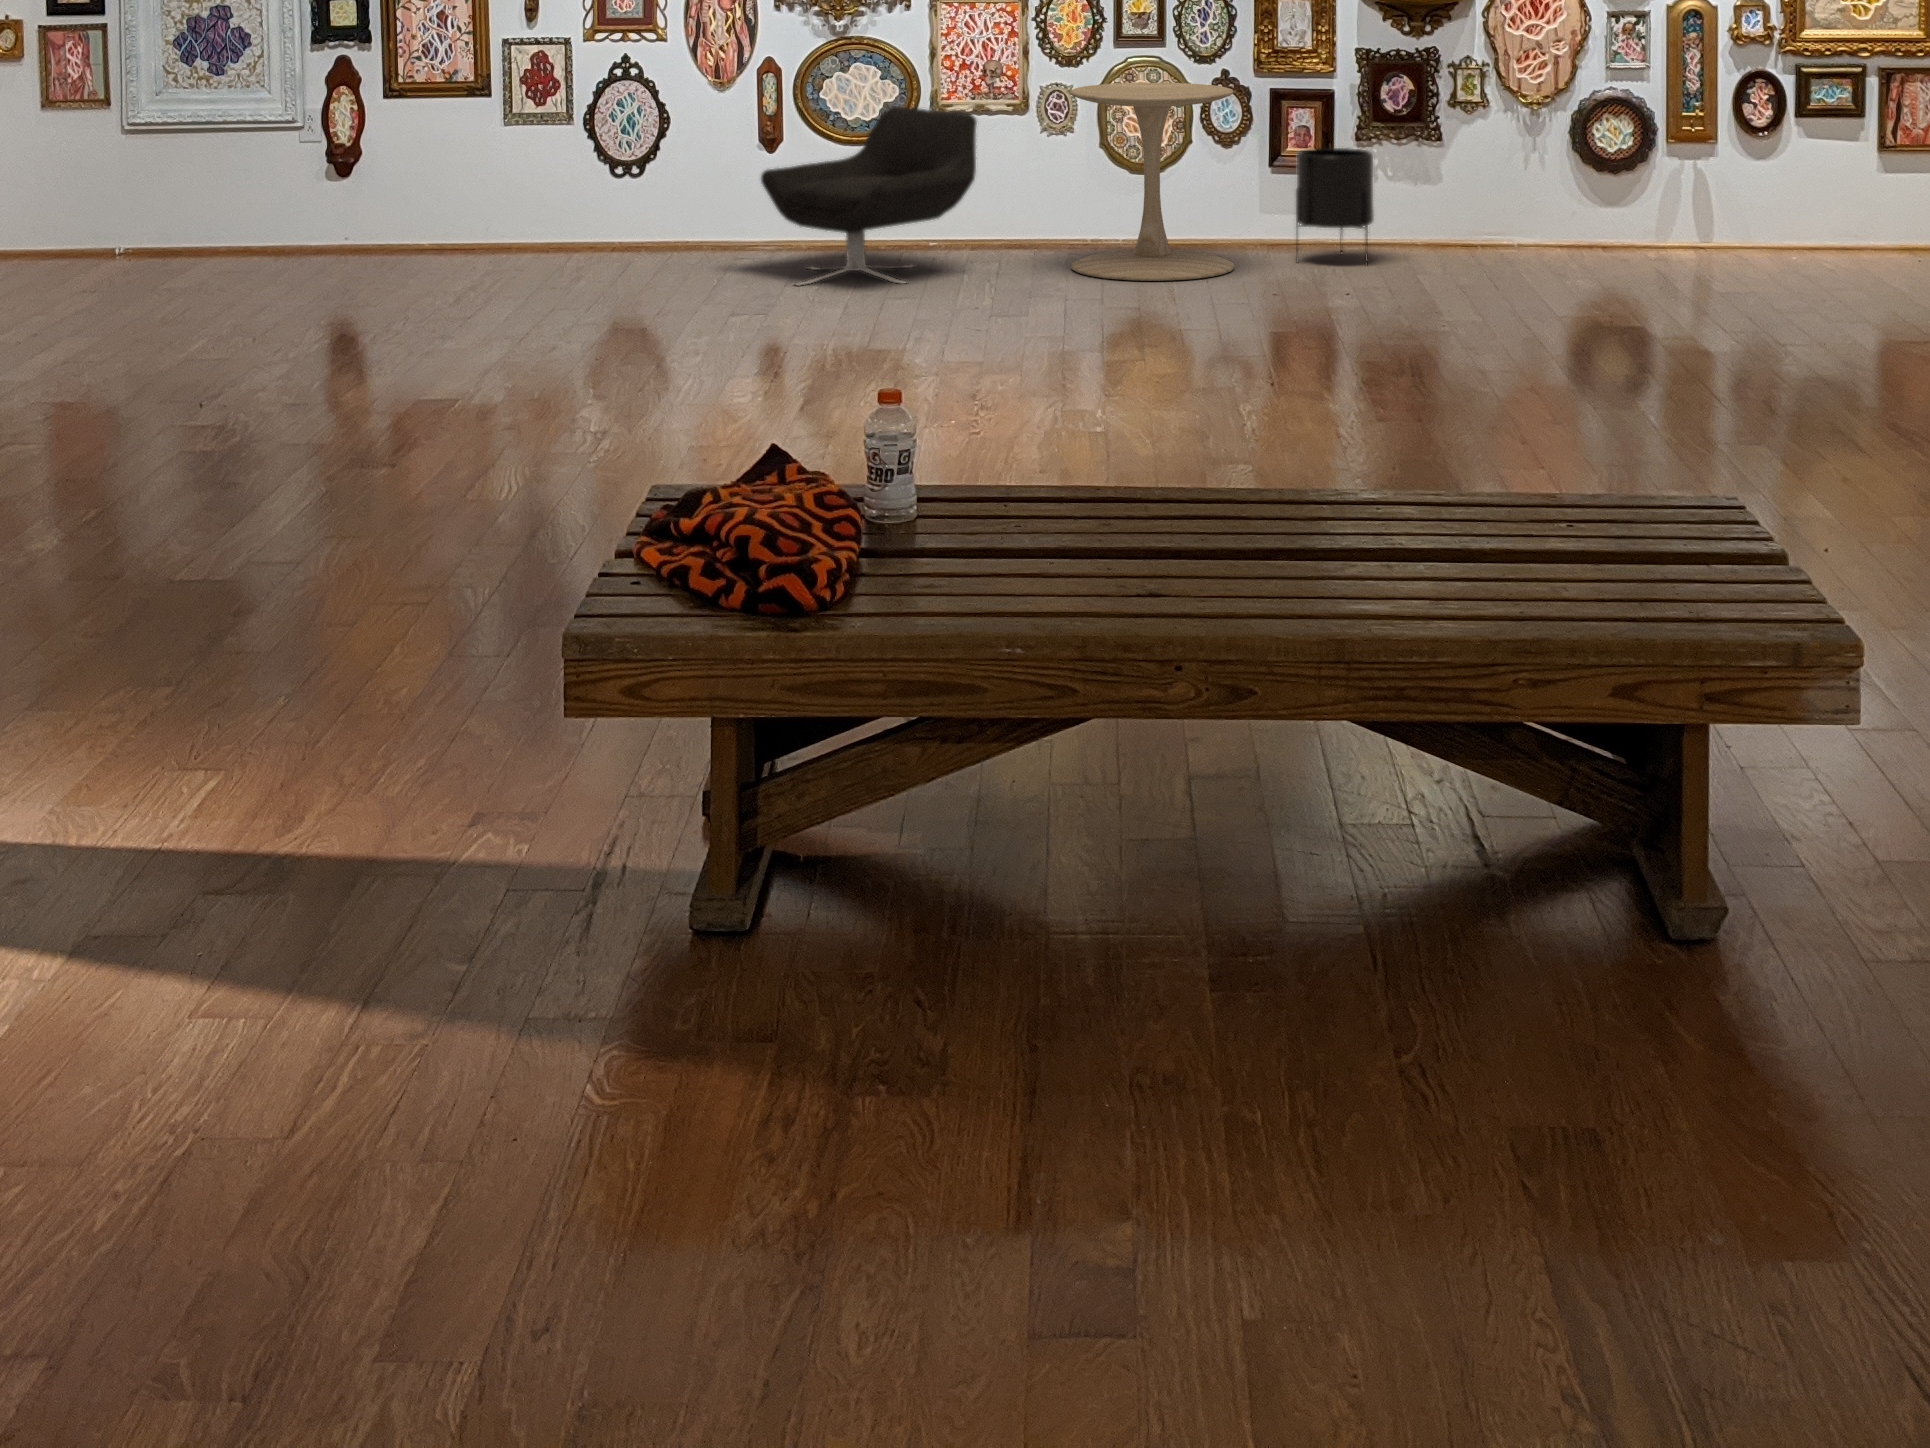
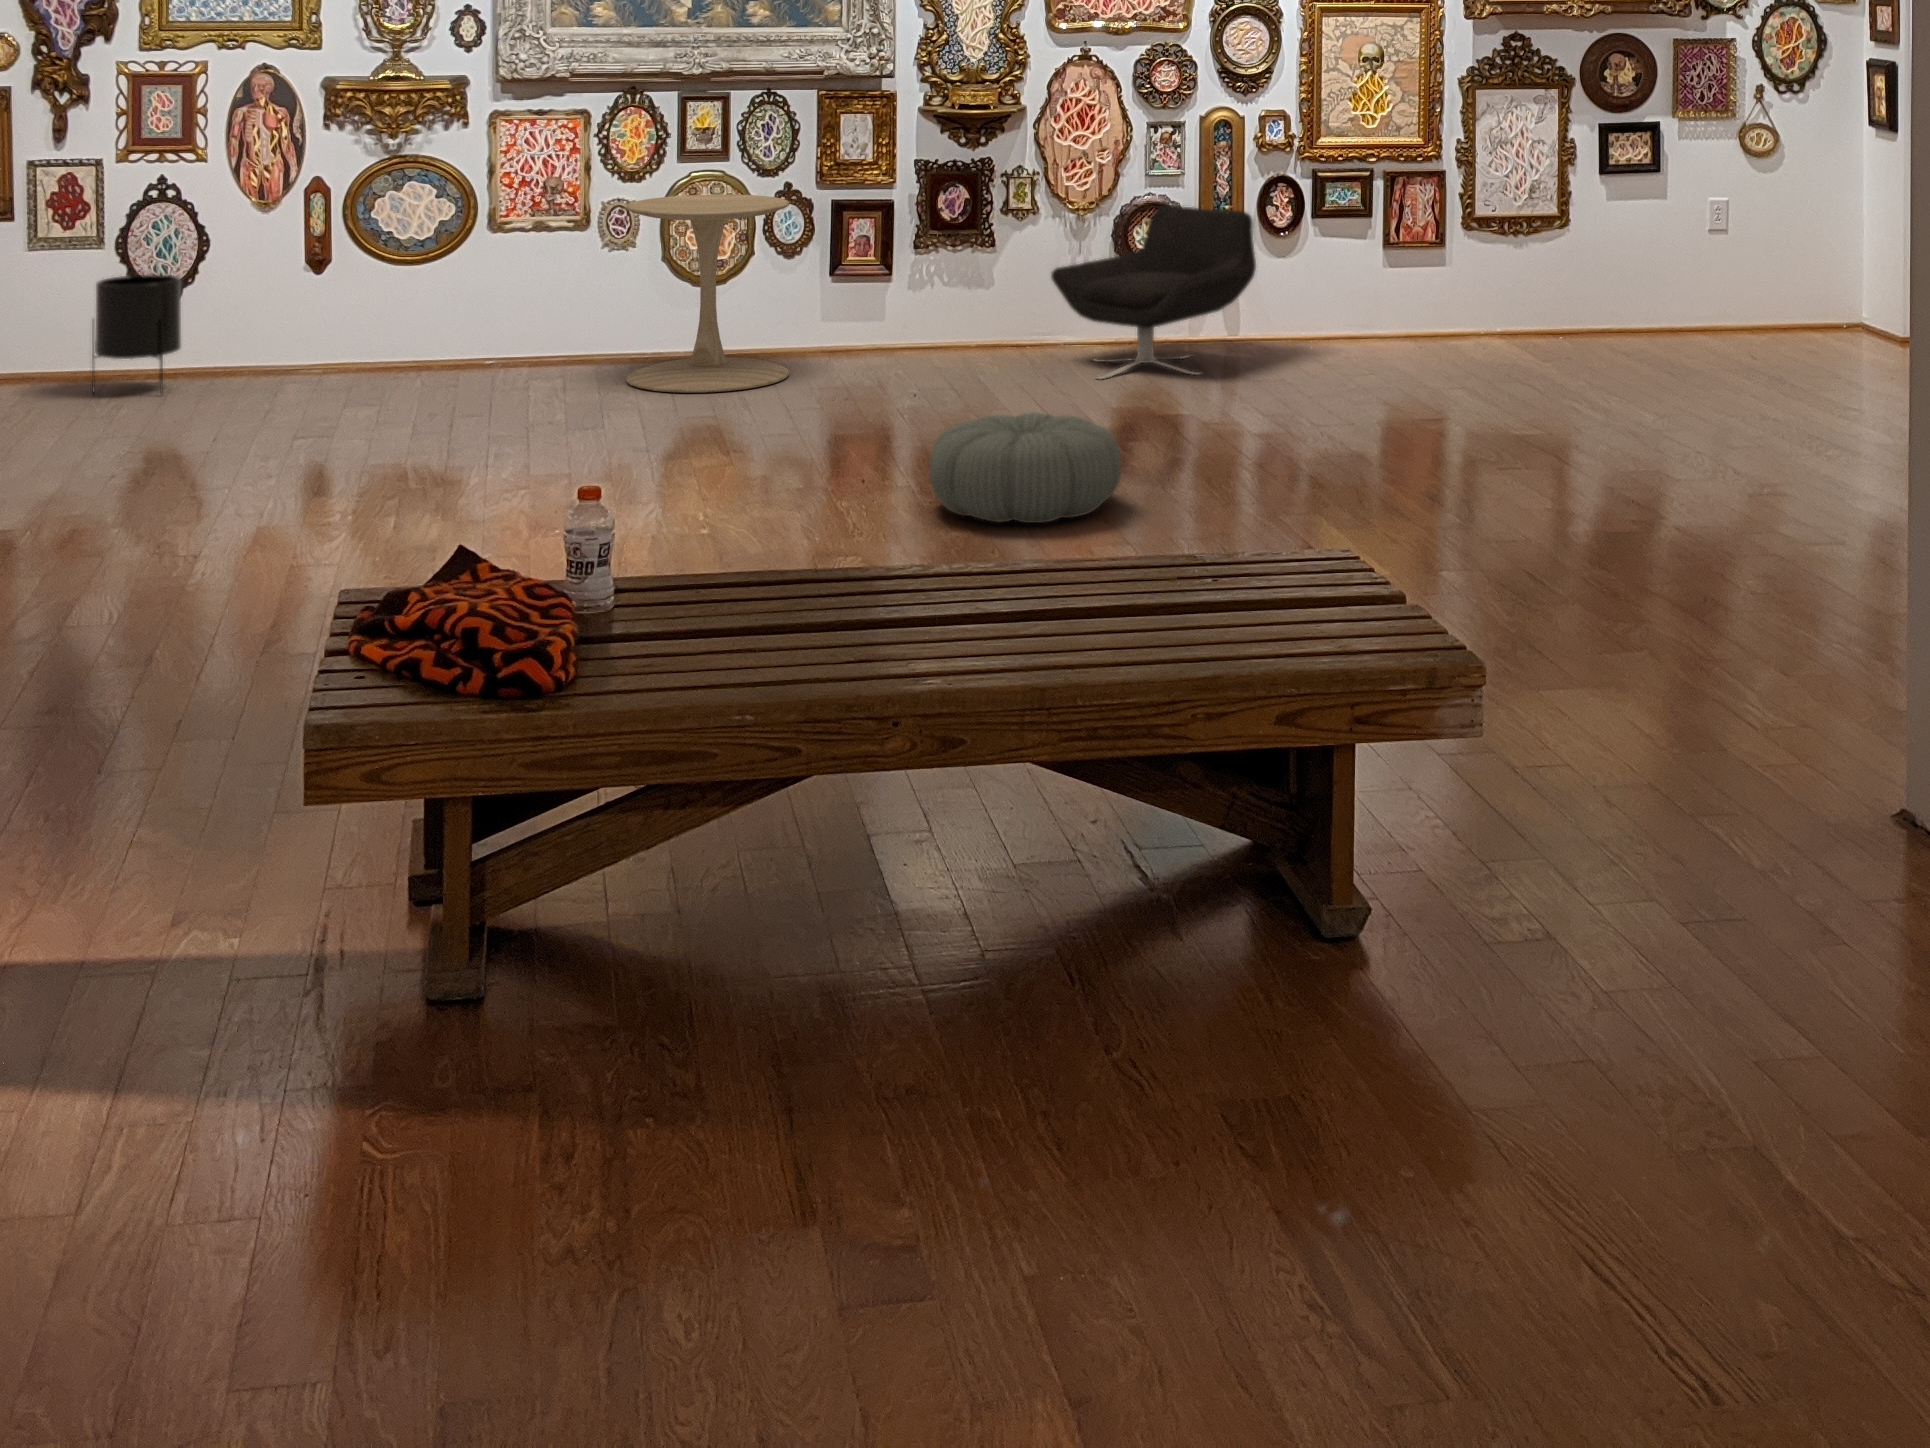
lounge chair: present [761,106,977,286] -> present [1051,206,1256,379]
planter: present [1296,148,1374,259] -> present [92,274,181,394]
pouf: none [1404,296,1601,401] -> present [930,413,1122,523]

